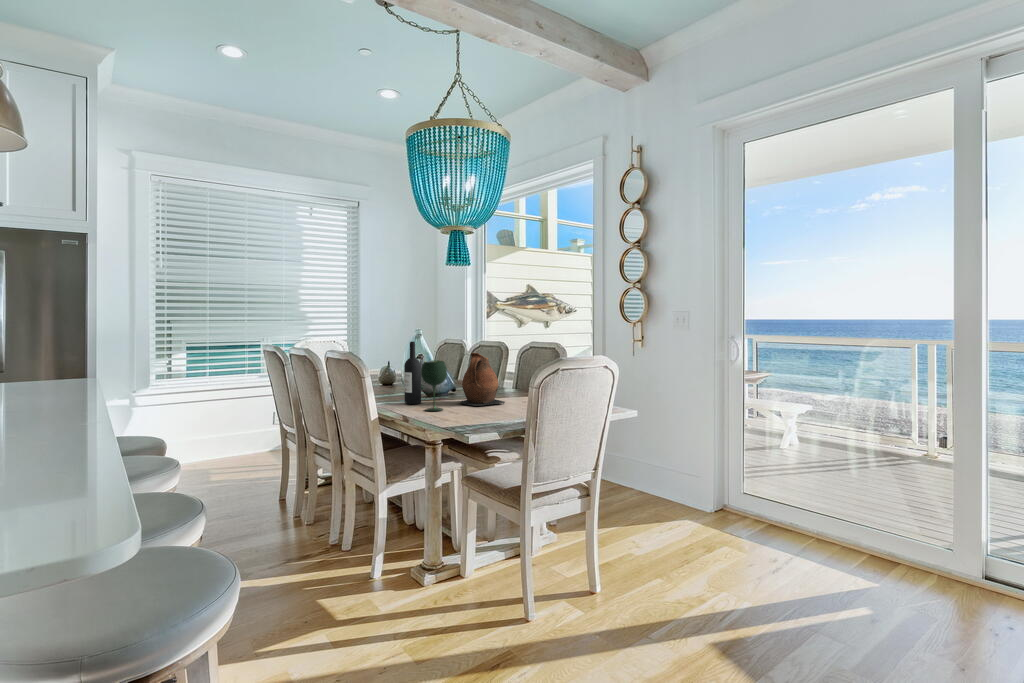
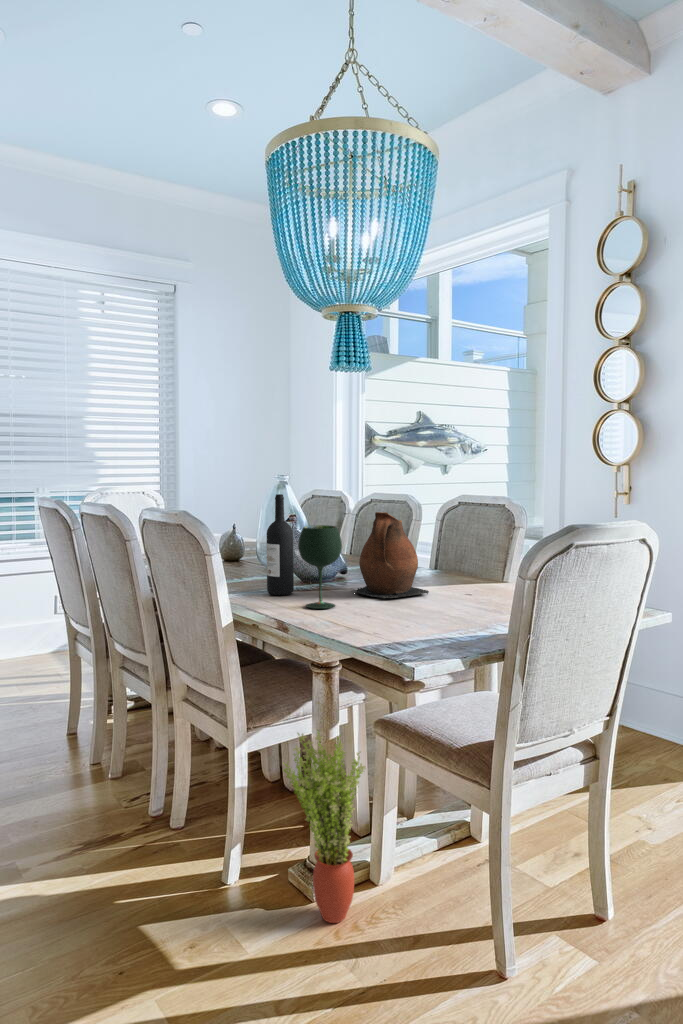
potted plant: none [403,481,453,596] -> present [284,731,365,923]

